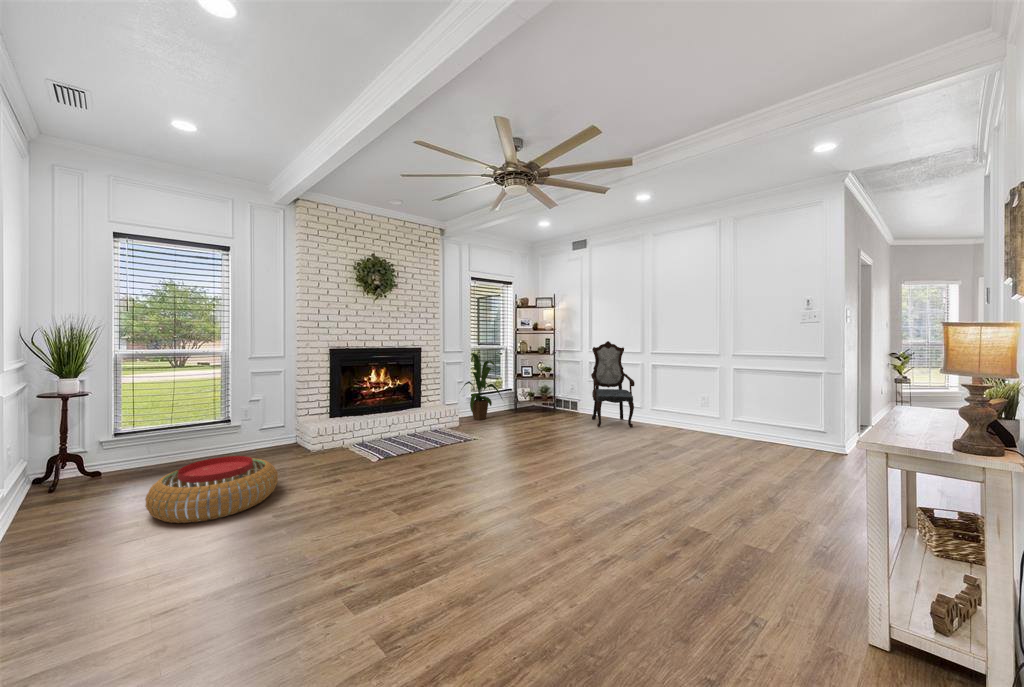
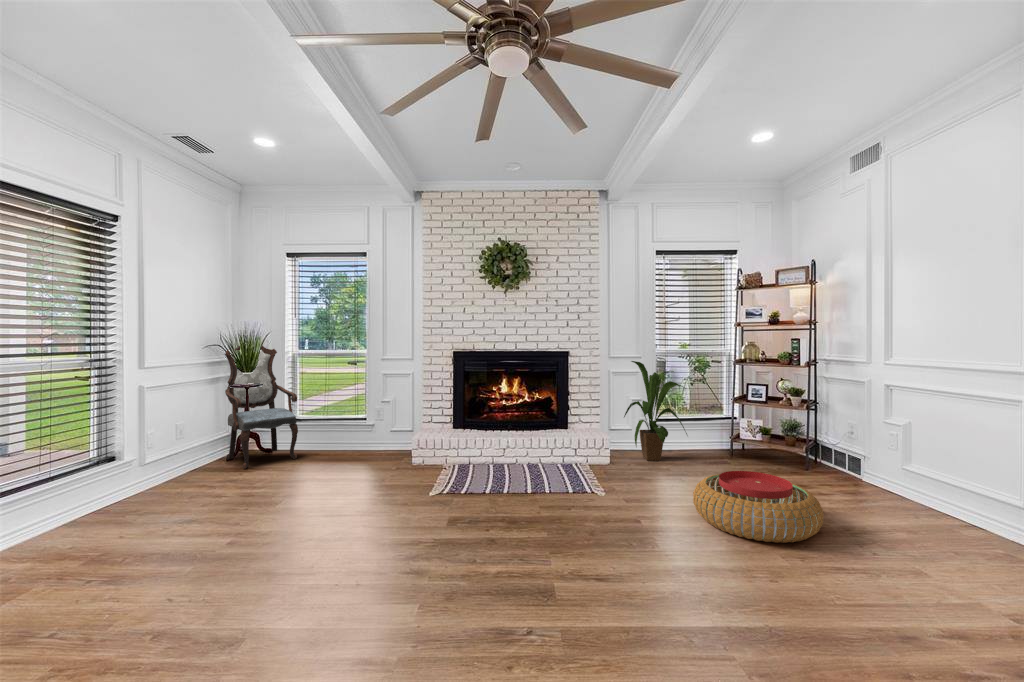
armchair: present [591,341,635,428] -> present [225,346,298,469]
pouf: present [145,456,278,523] -> present [693,471,824,543]

